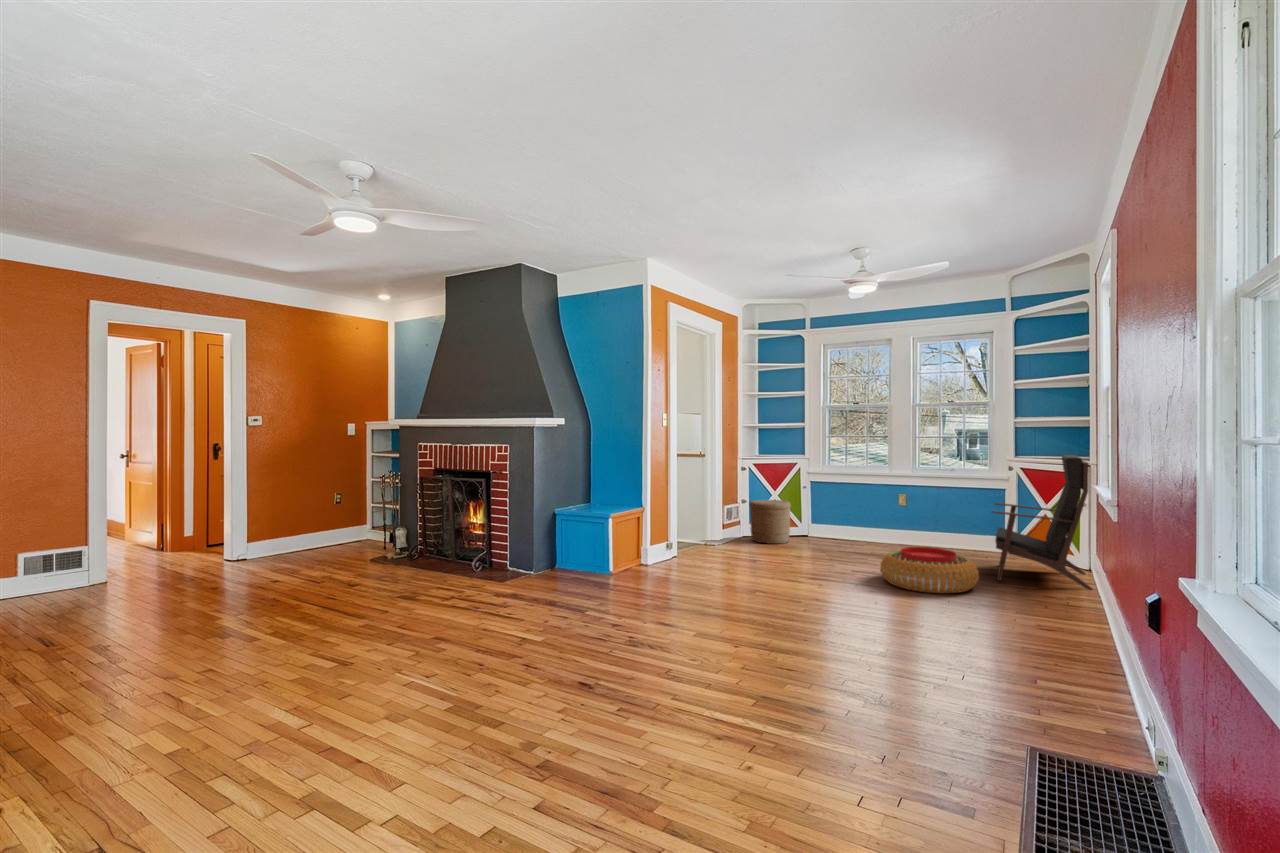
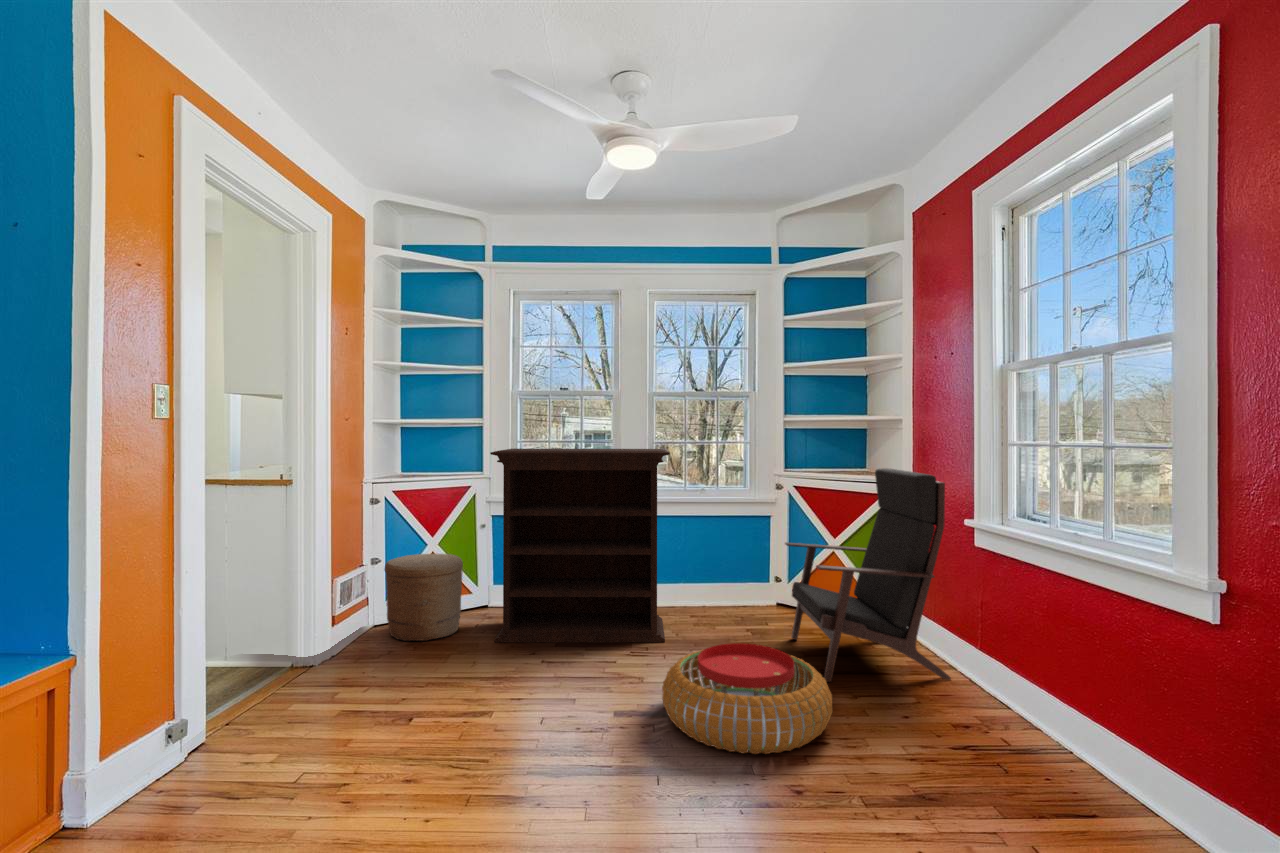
bookshelf: none [803,441,917,558] -> present [490,449,670,642]

